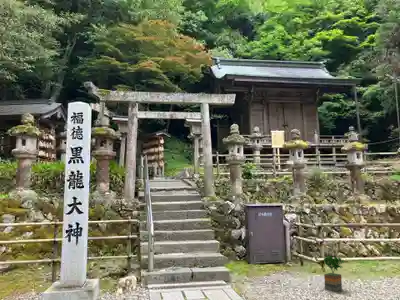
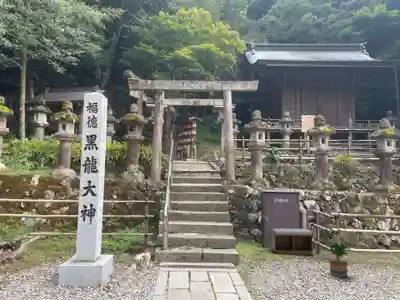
bench: none [257,244,300,271] -> present [271,228,313,255]

